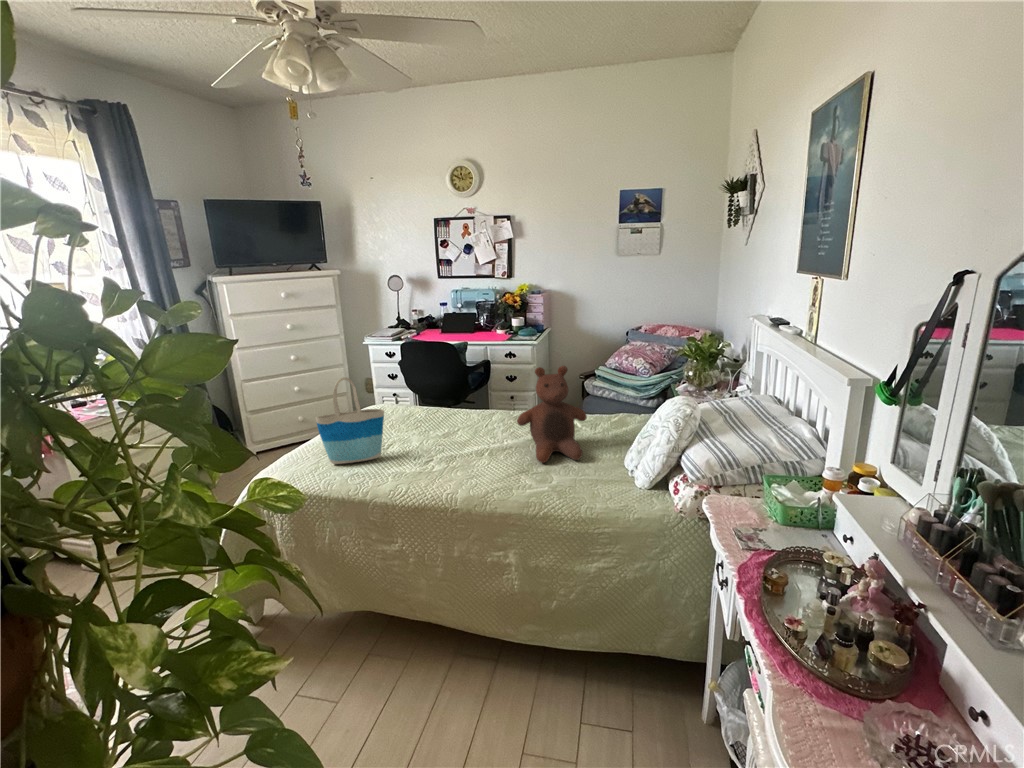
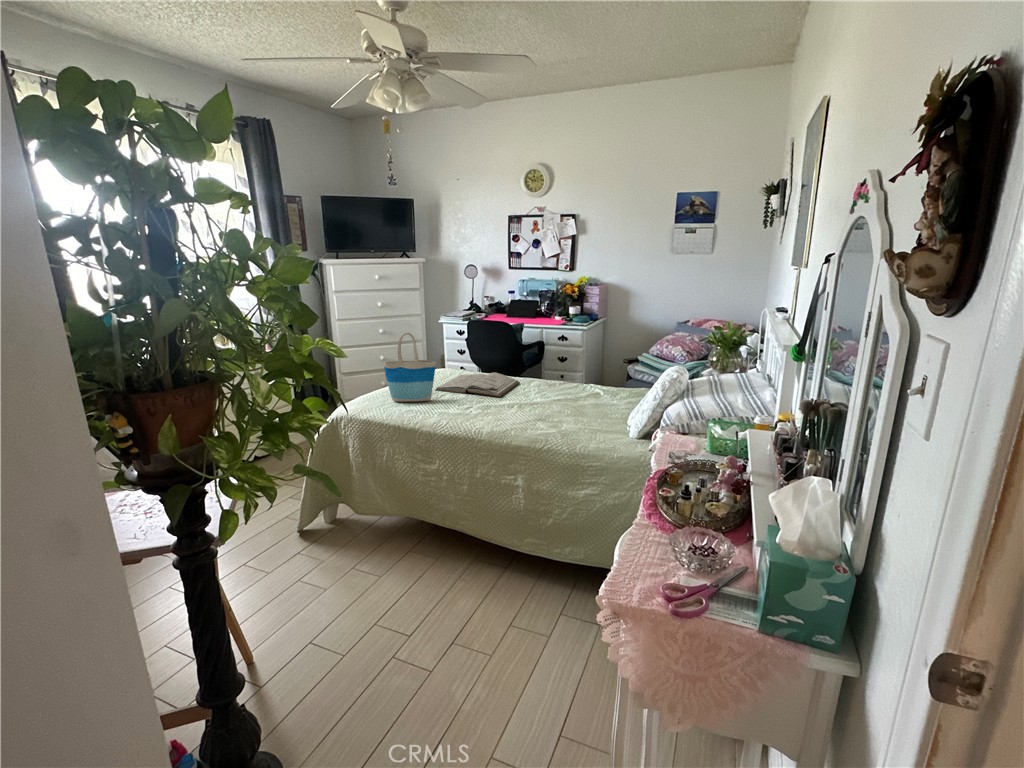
stuffed bear: present [517,366,587,463] -> none [542,336,602,415]
book: none [381,408,481,443] -> present [435,373,520,397]

